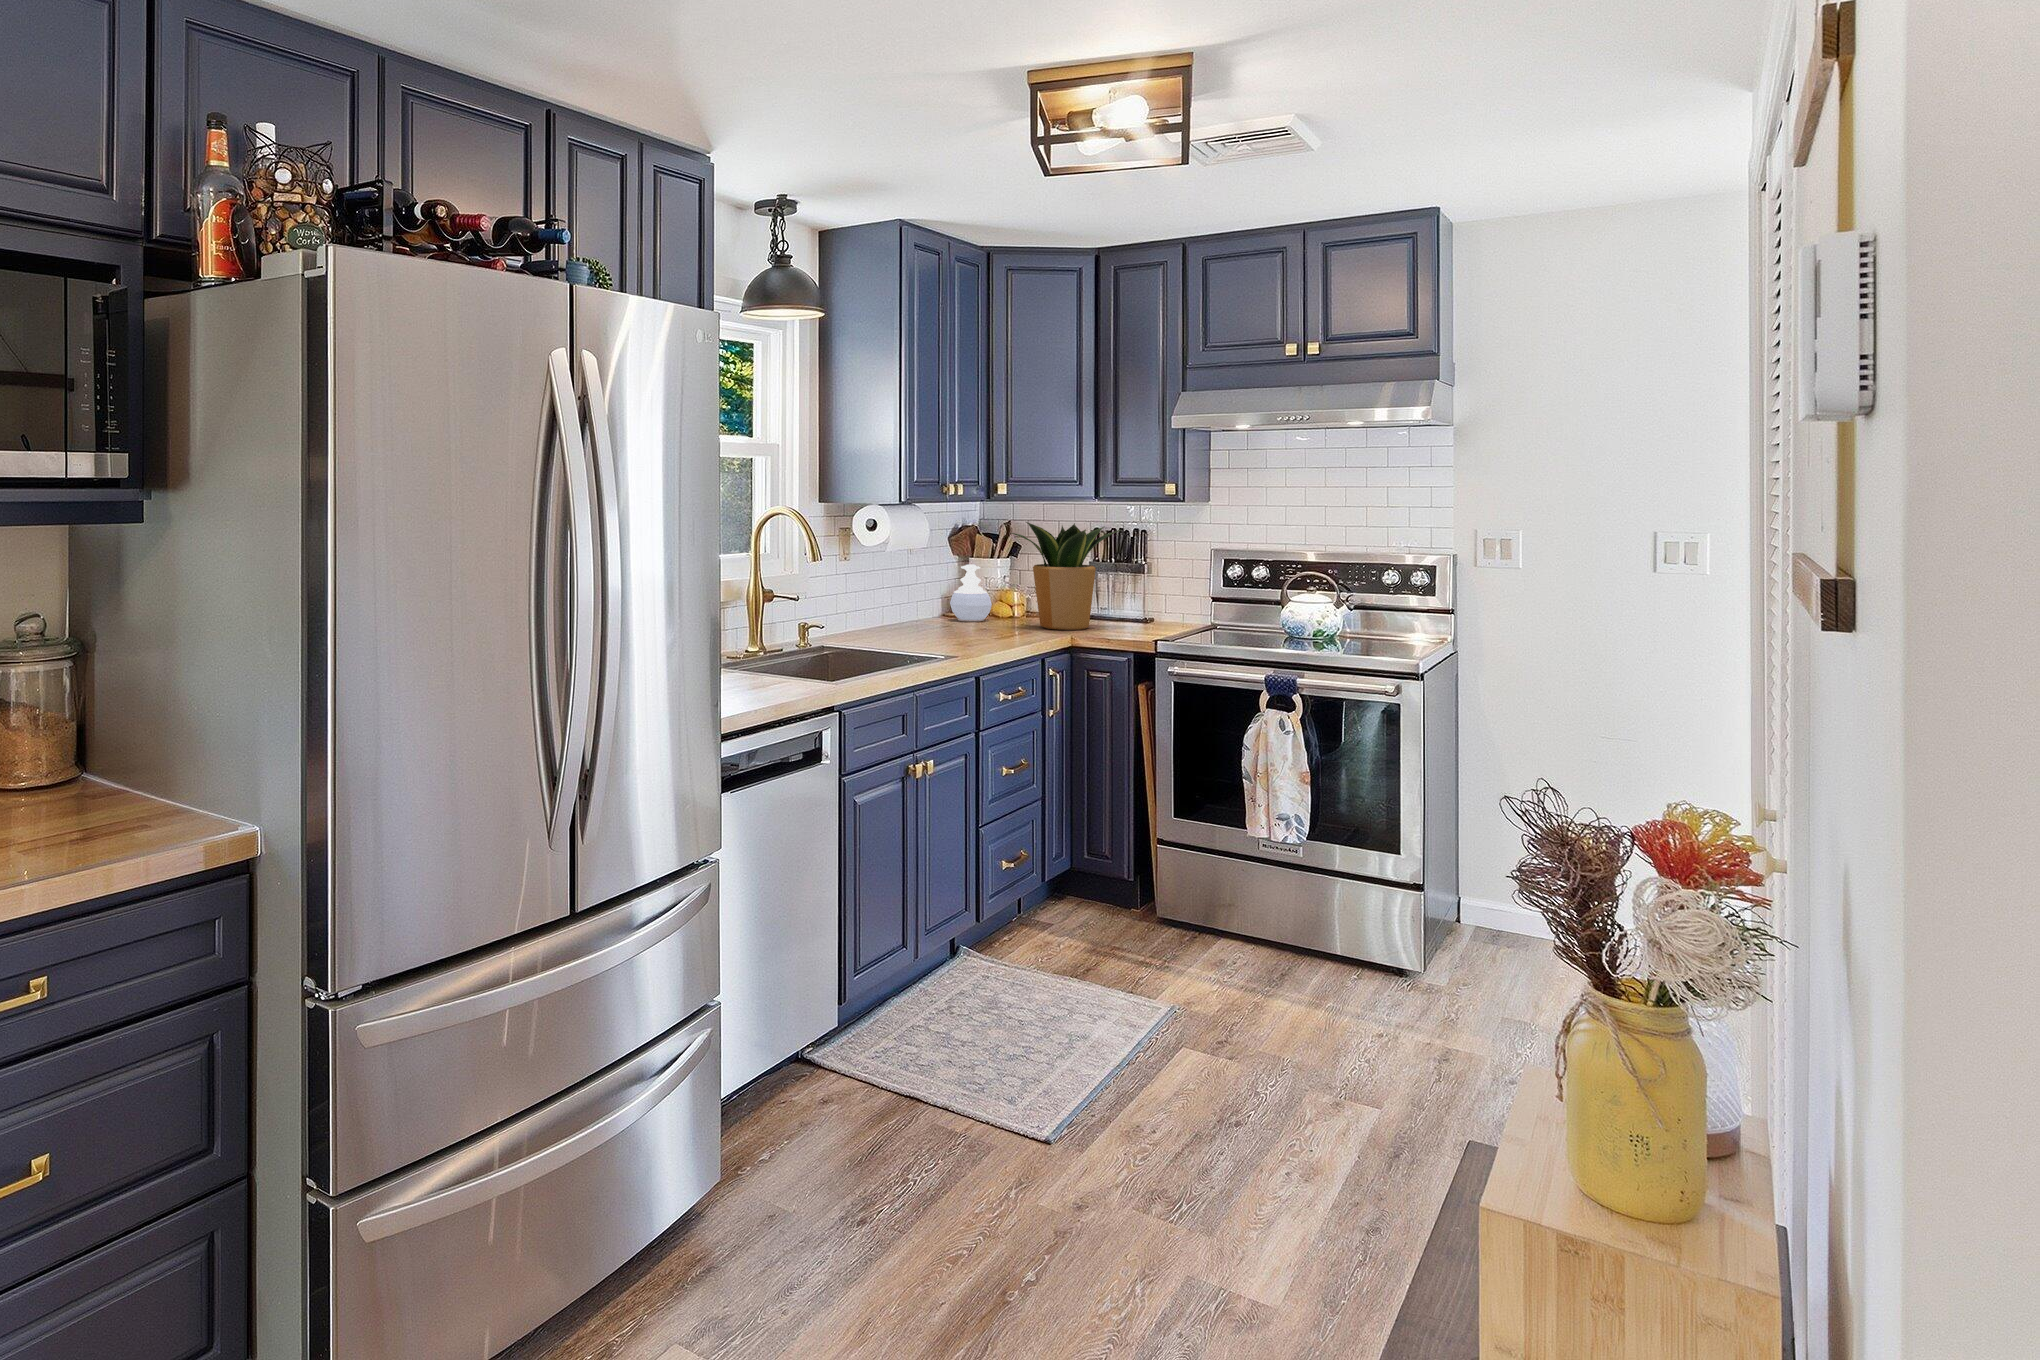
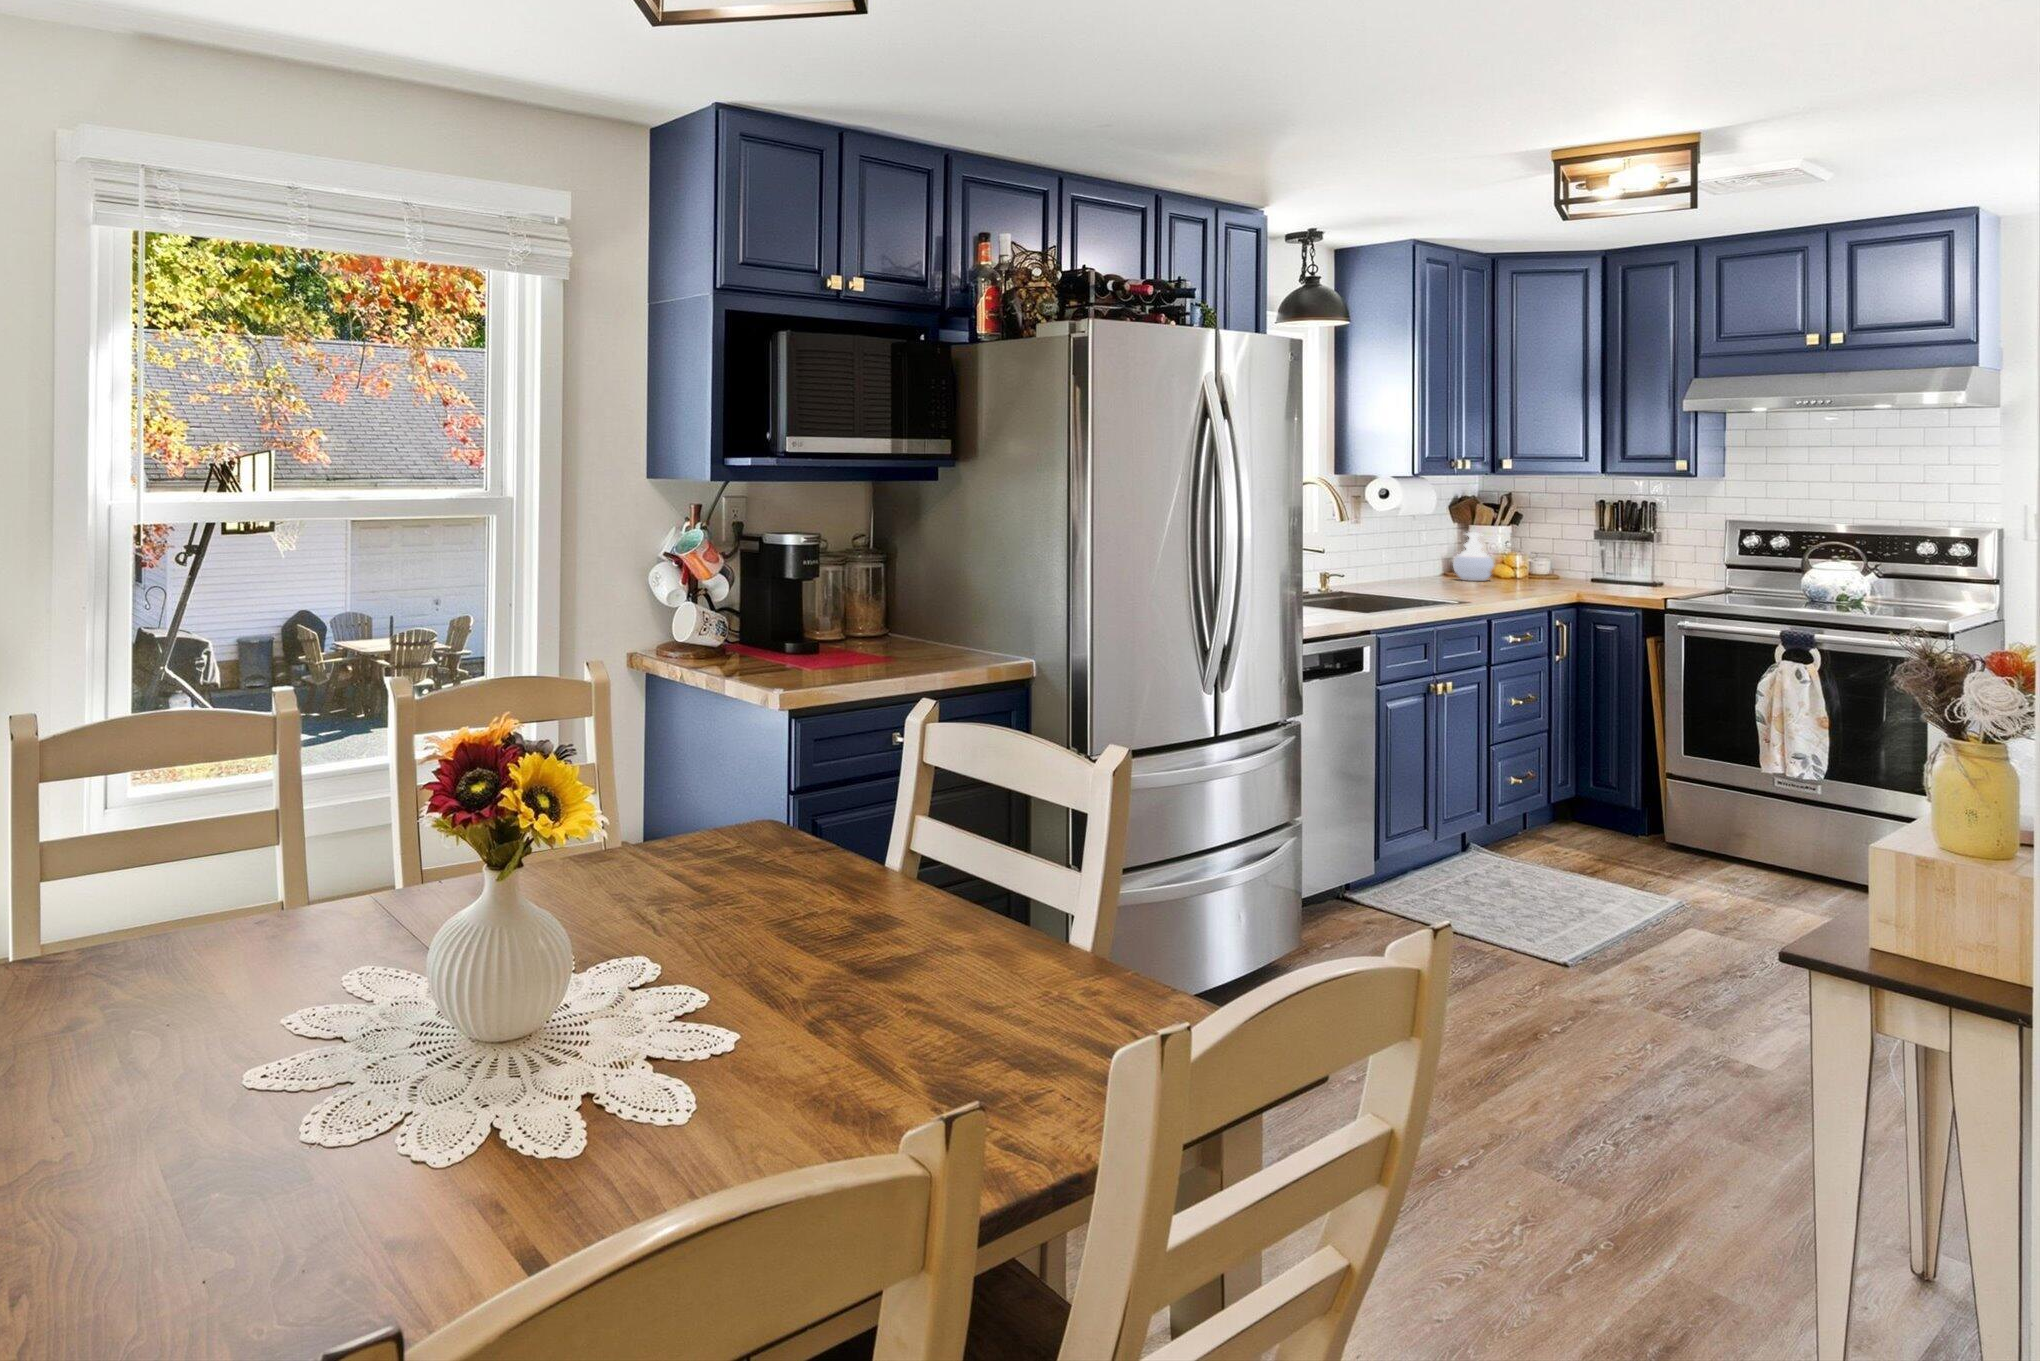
potted plant: present [1011,522,1121,630] -> none [1516,494,1630,589]

